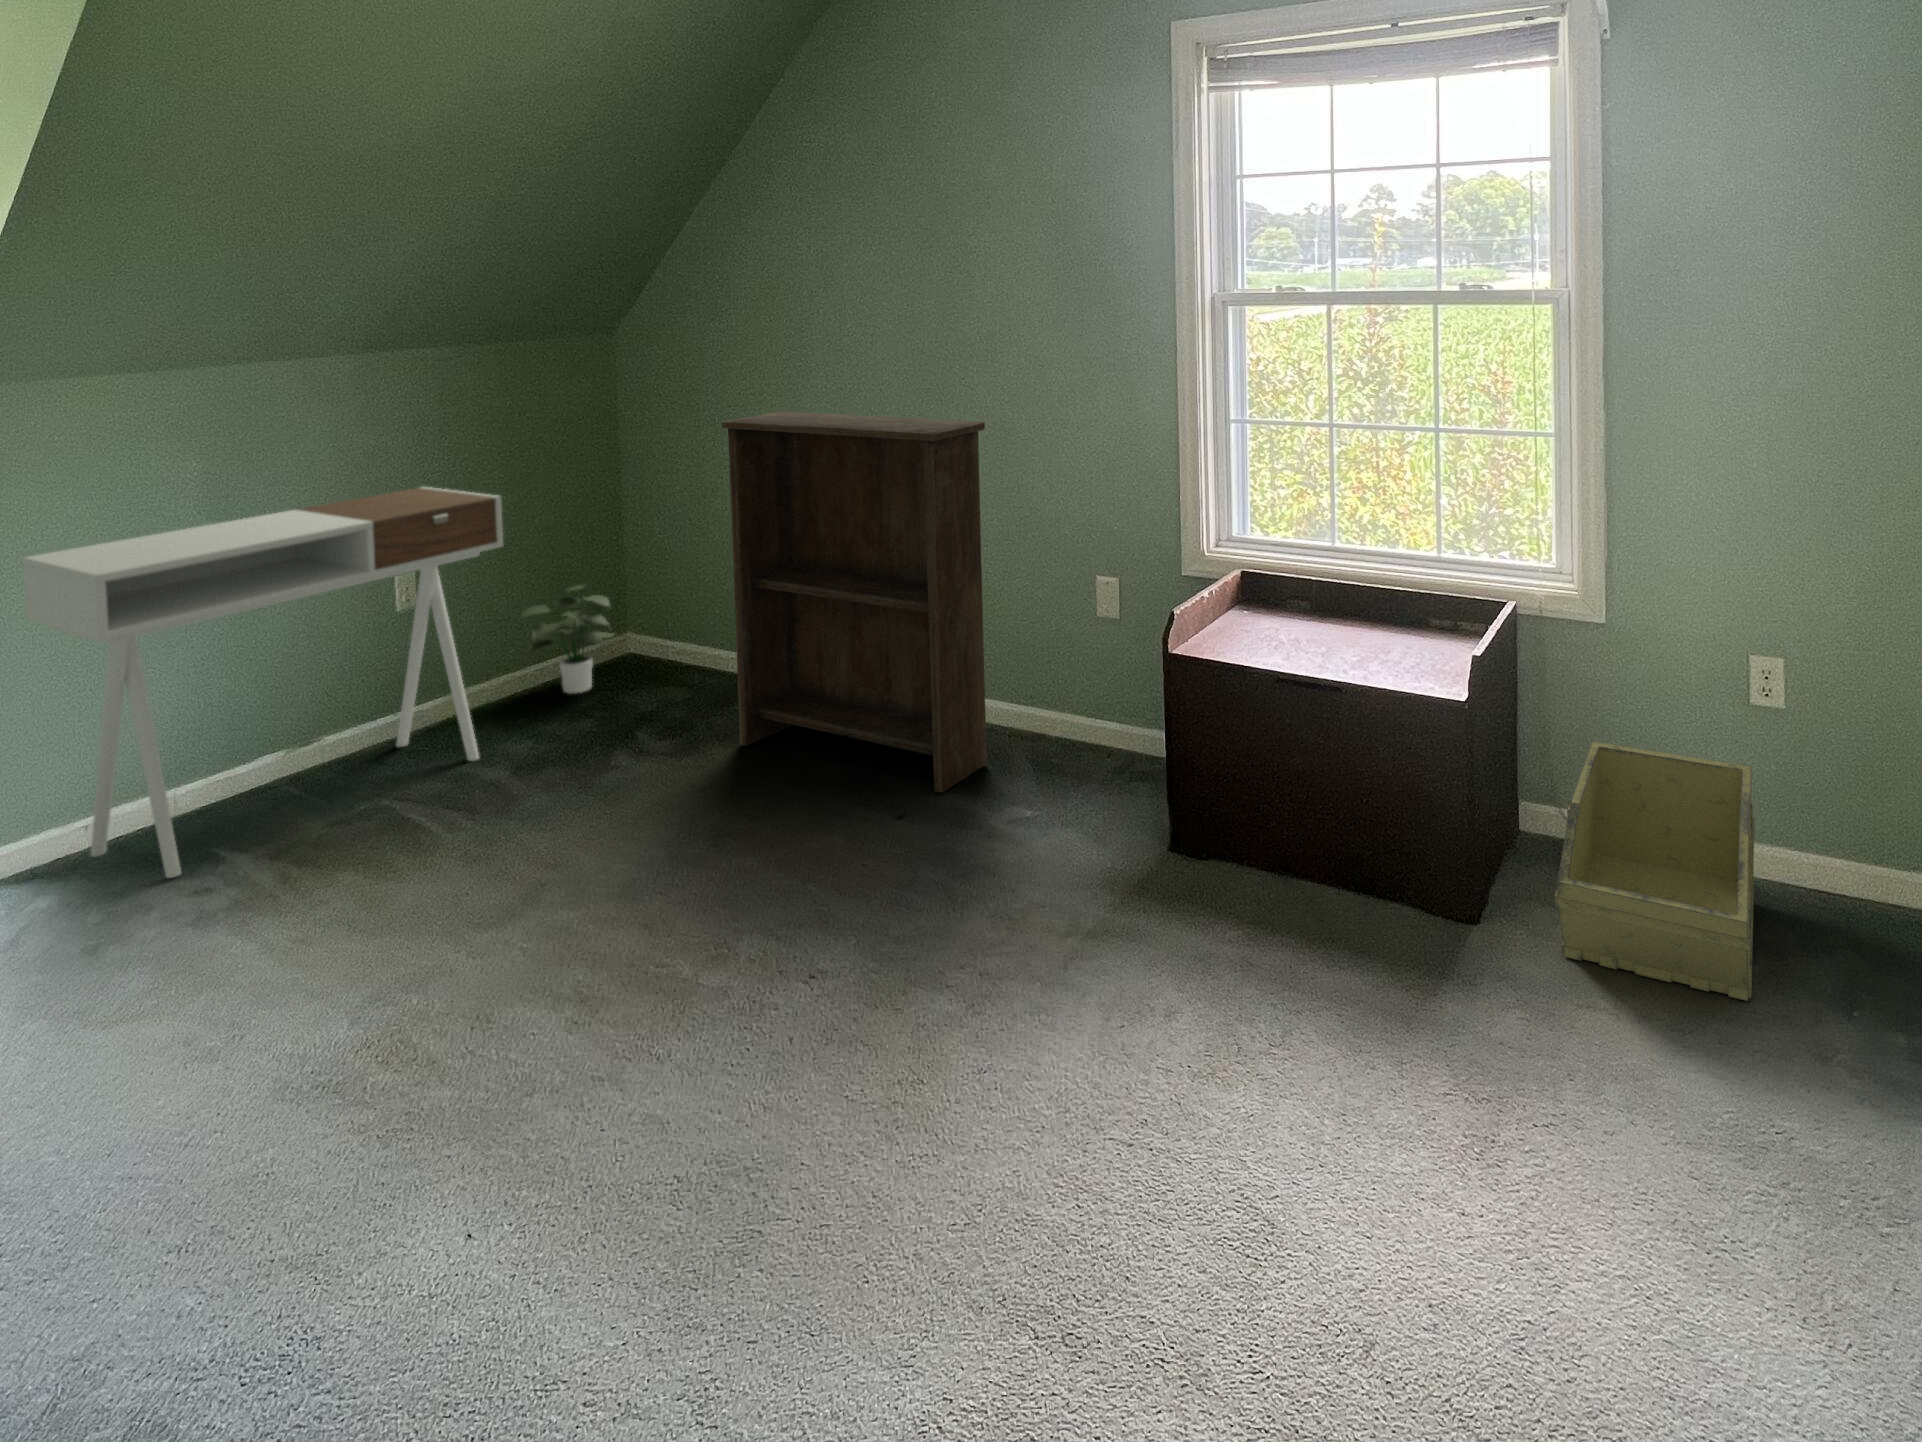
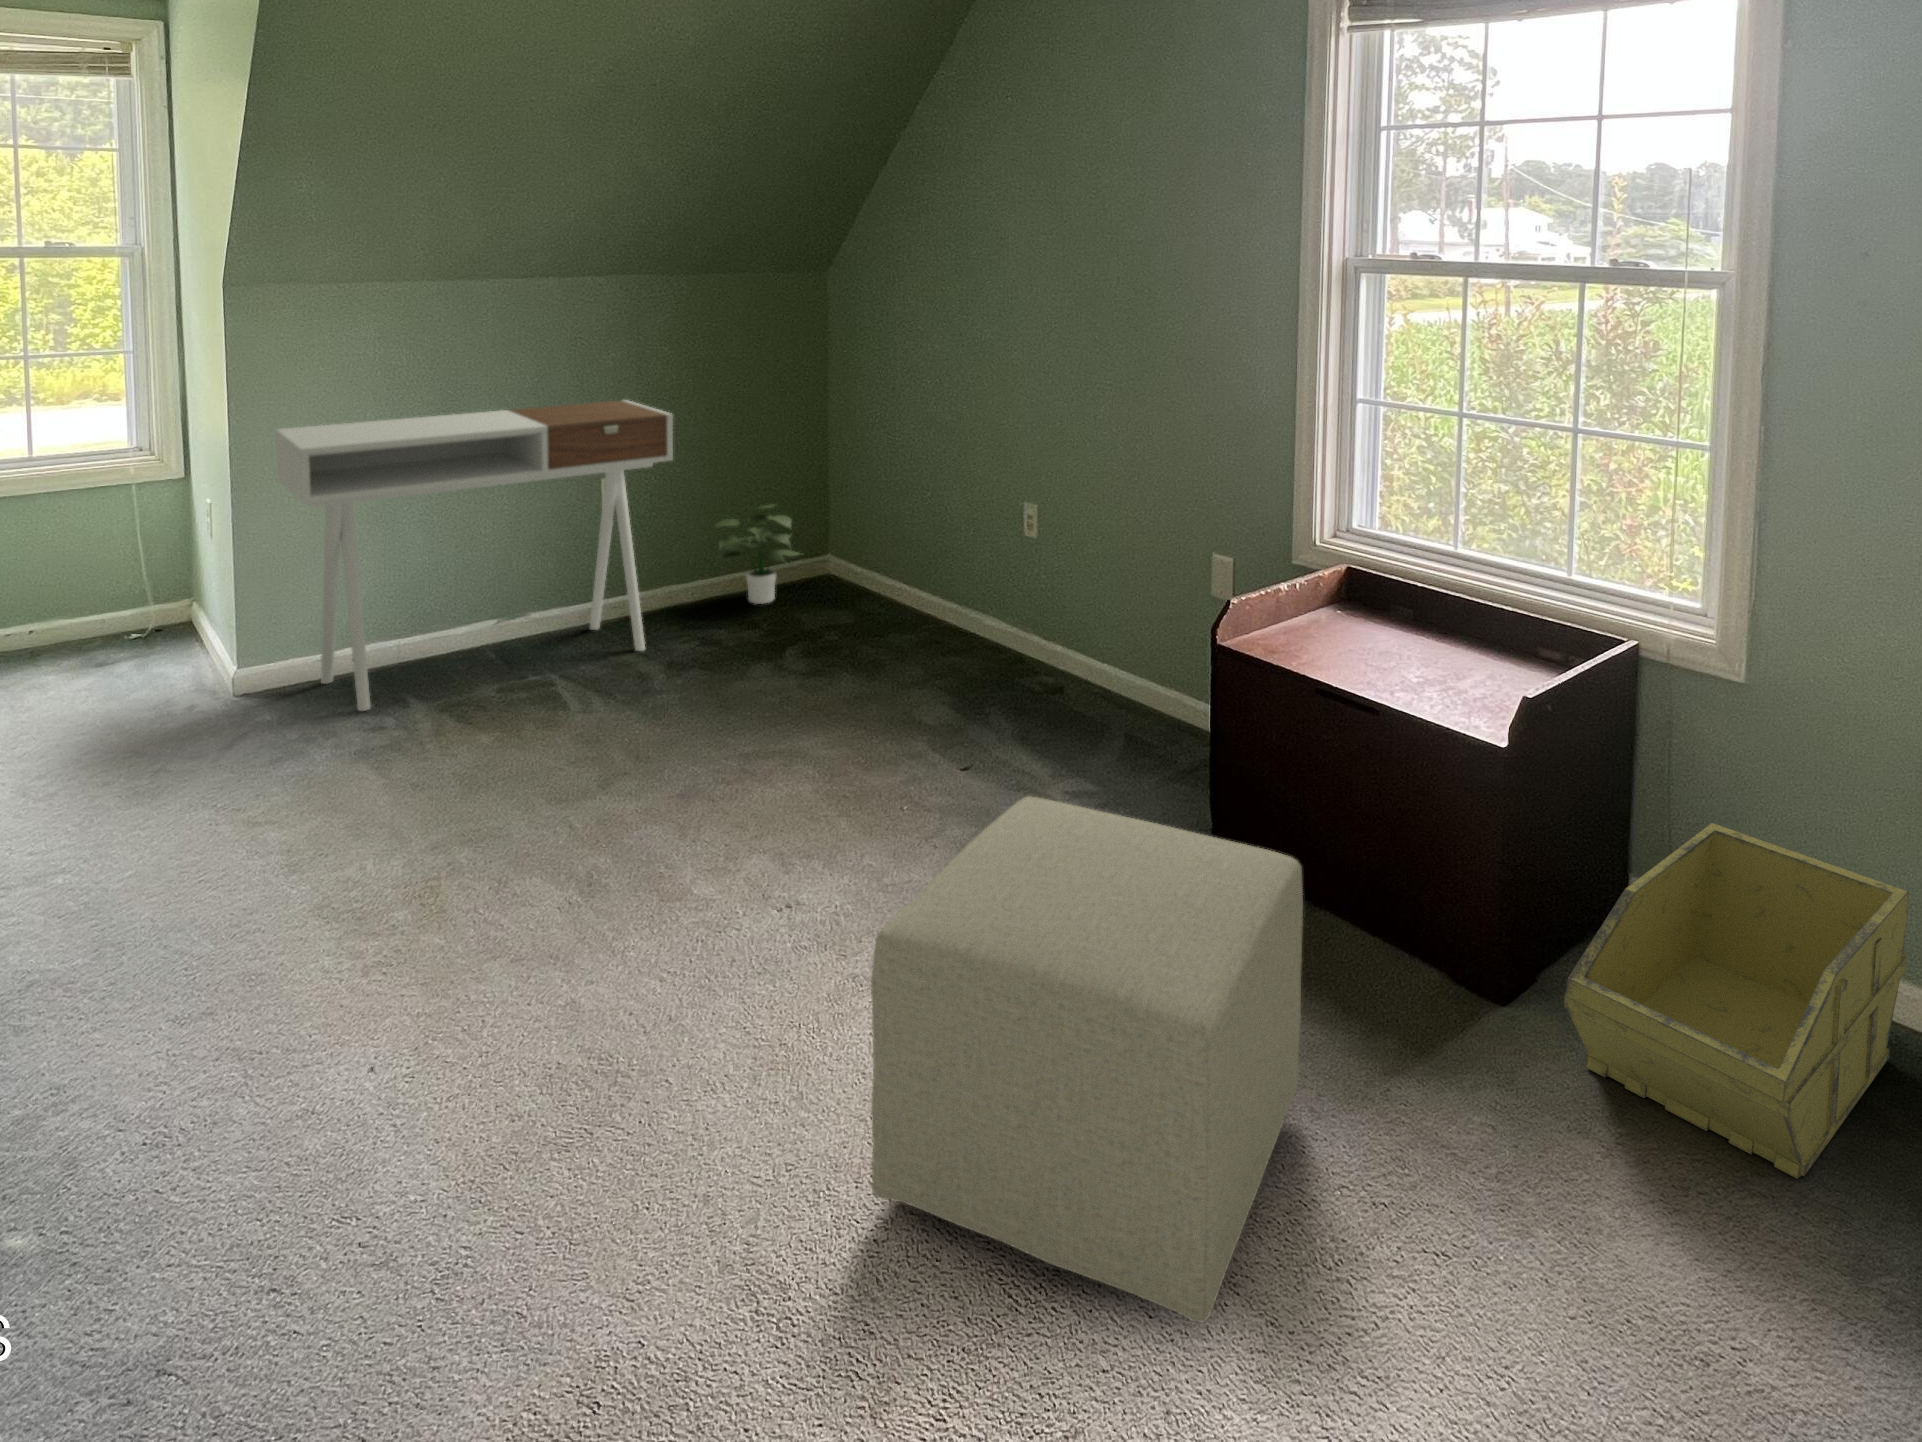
bookshelf: present [722,412,987,793] -> none [859,355,1091,751]
ottoman: none [1075,810,1429,1226] -> present [871,797,1303,1322]

